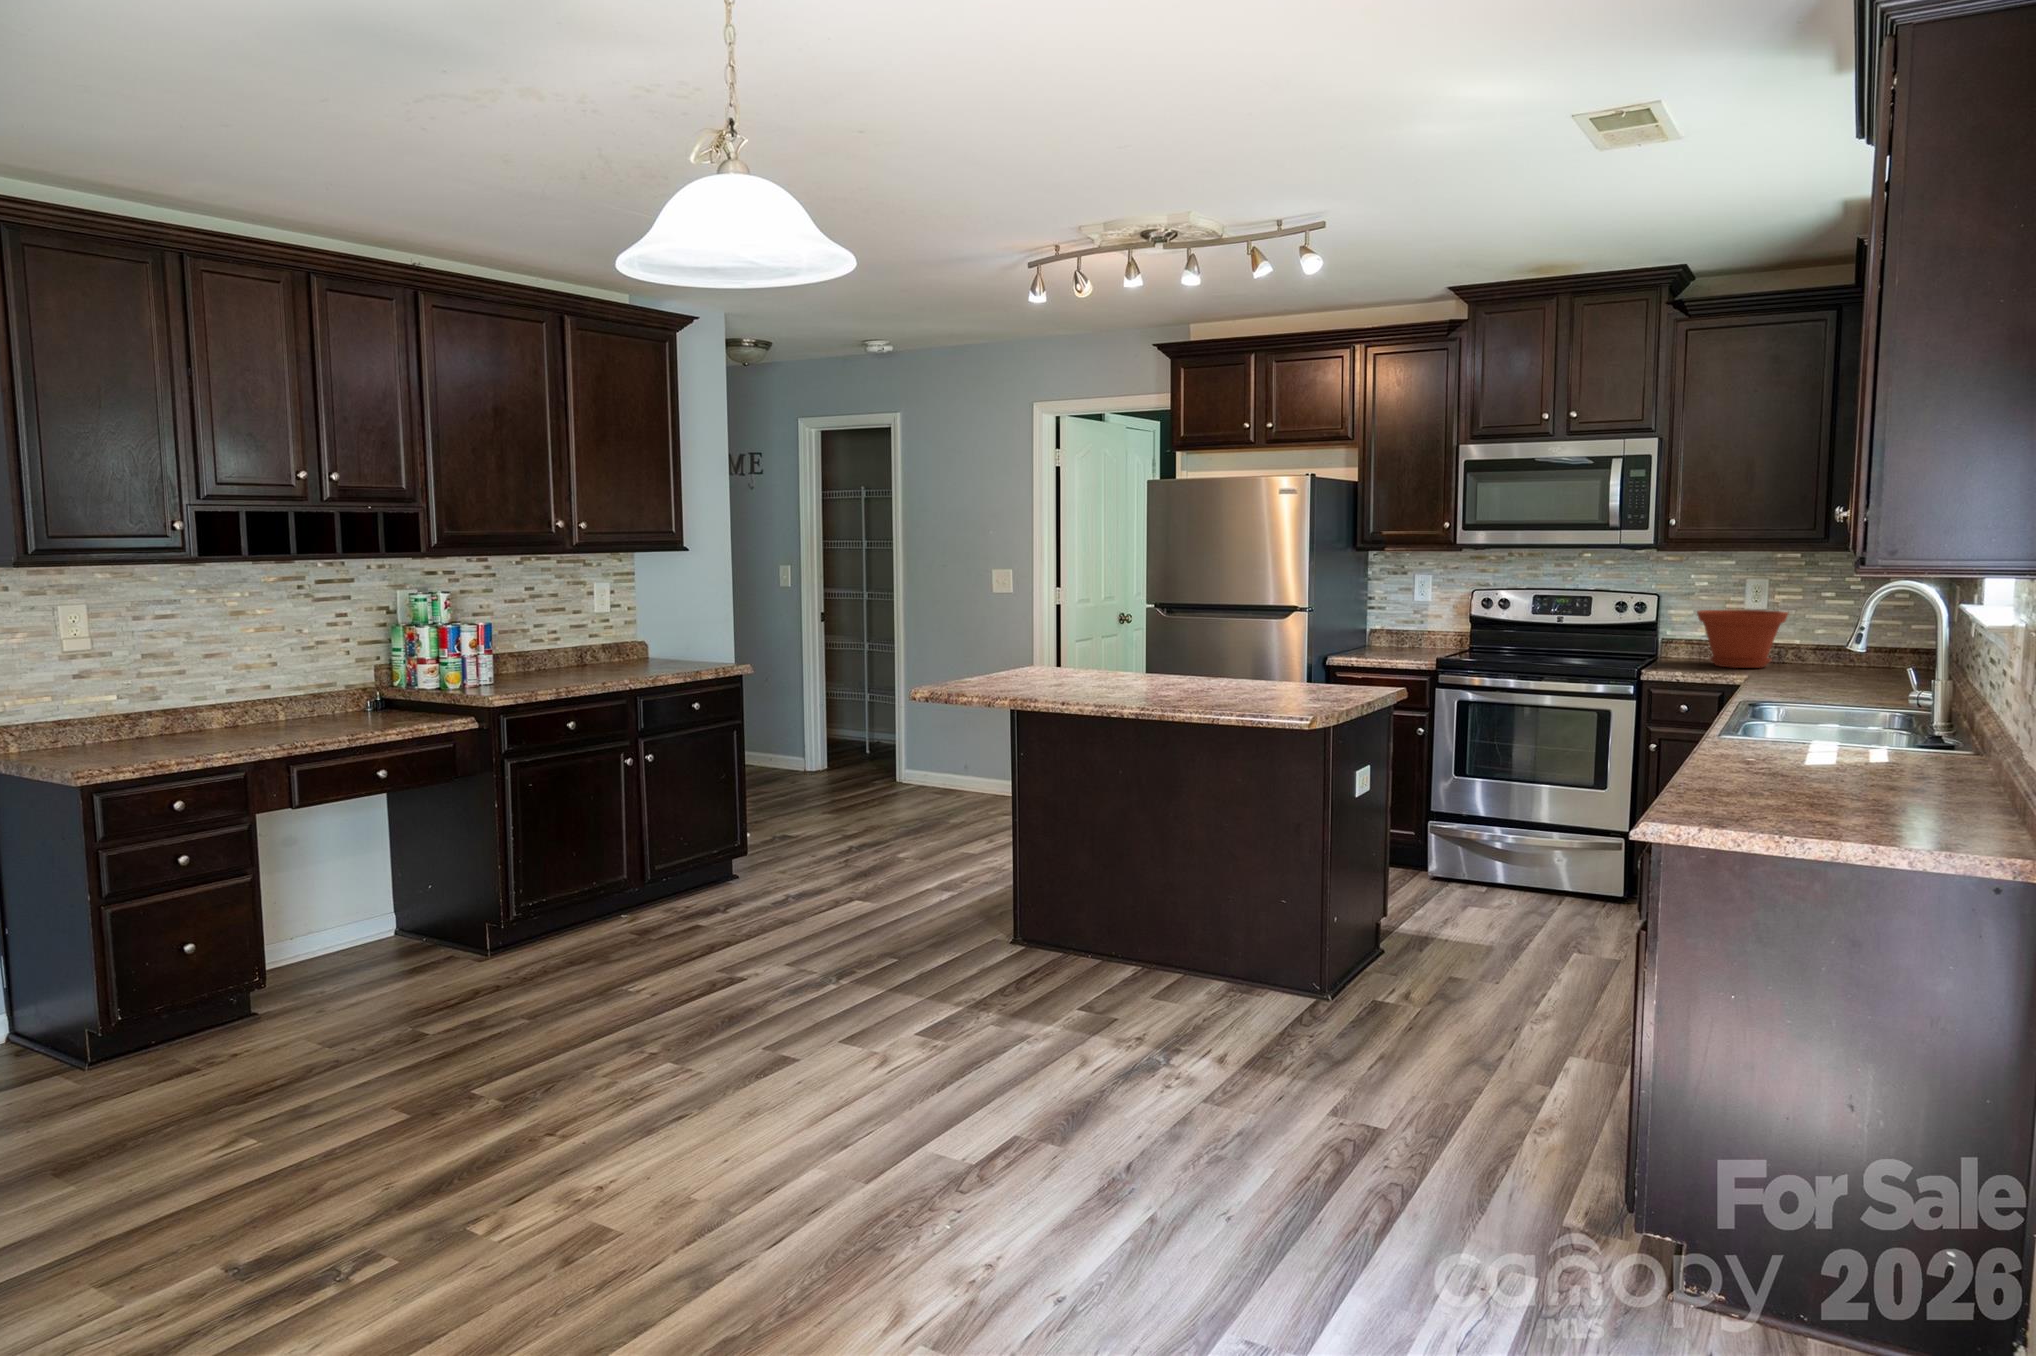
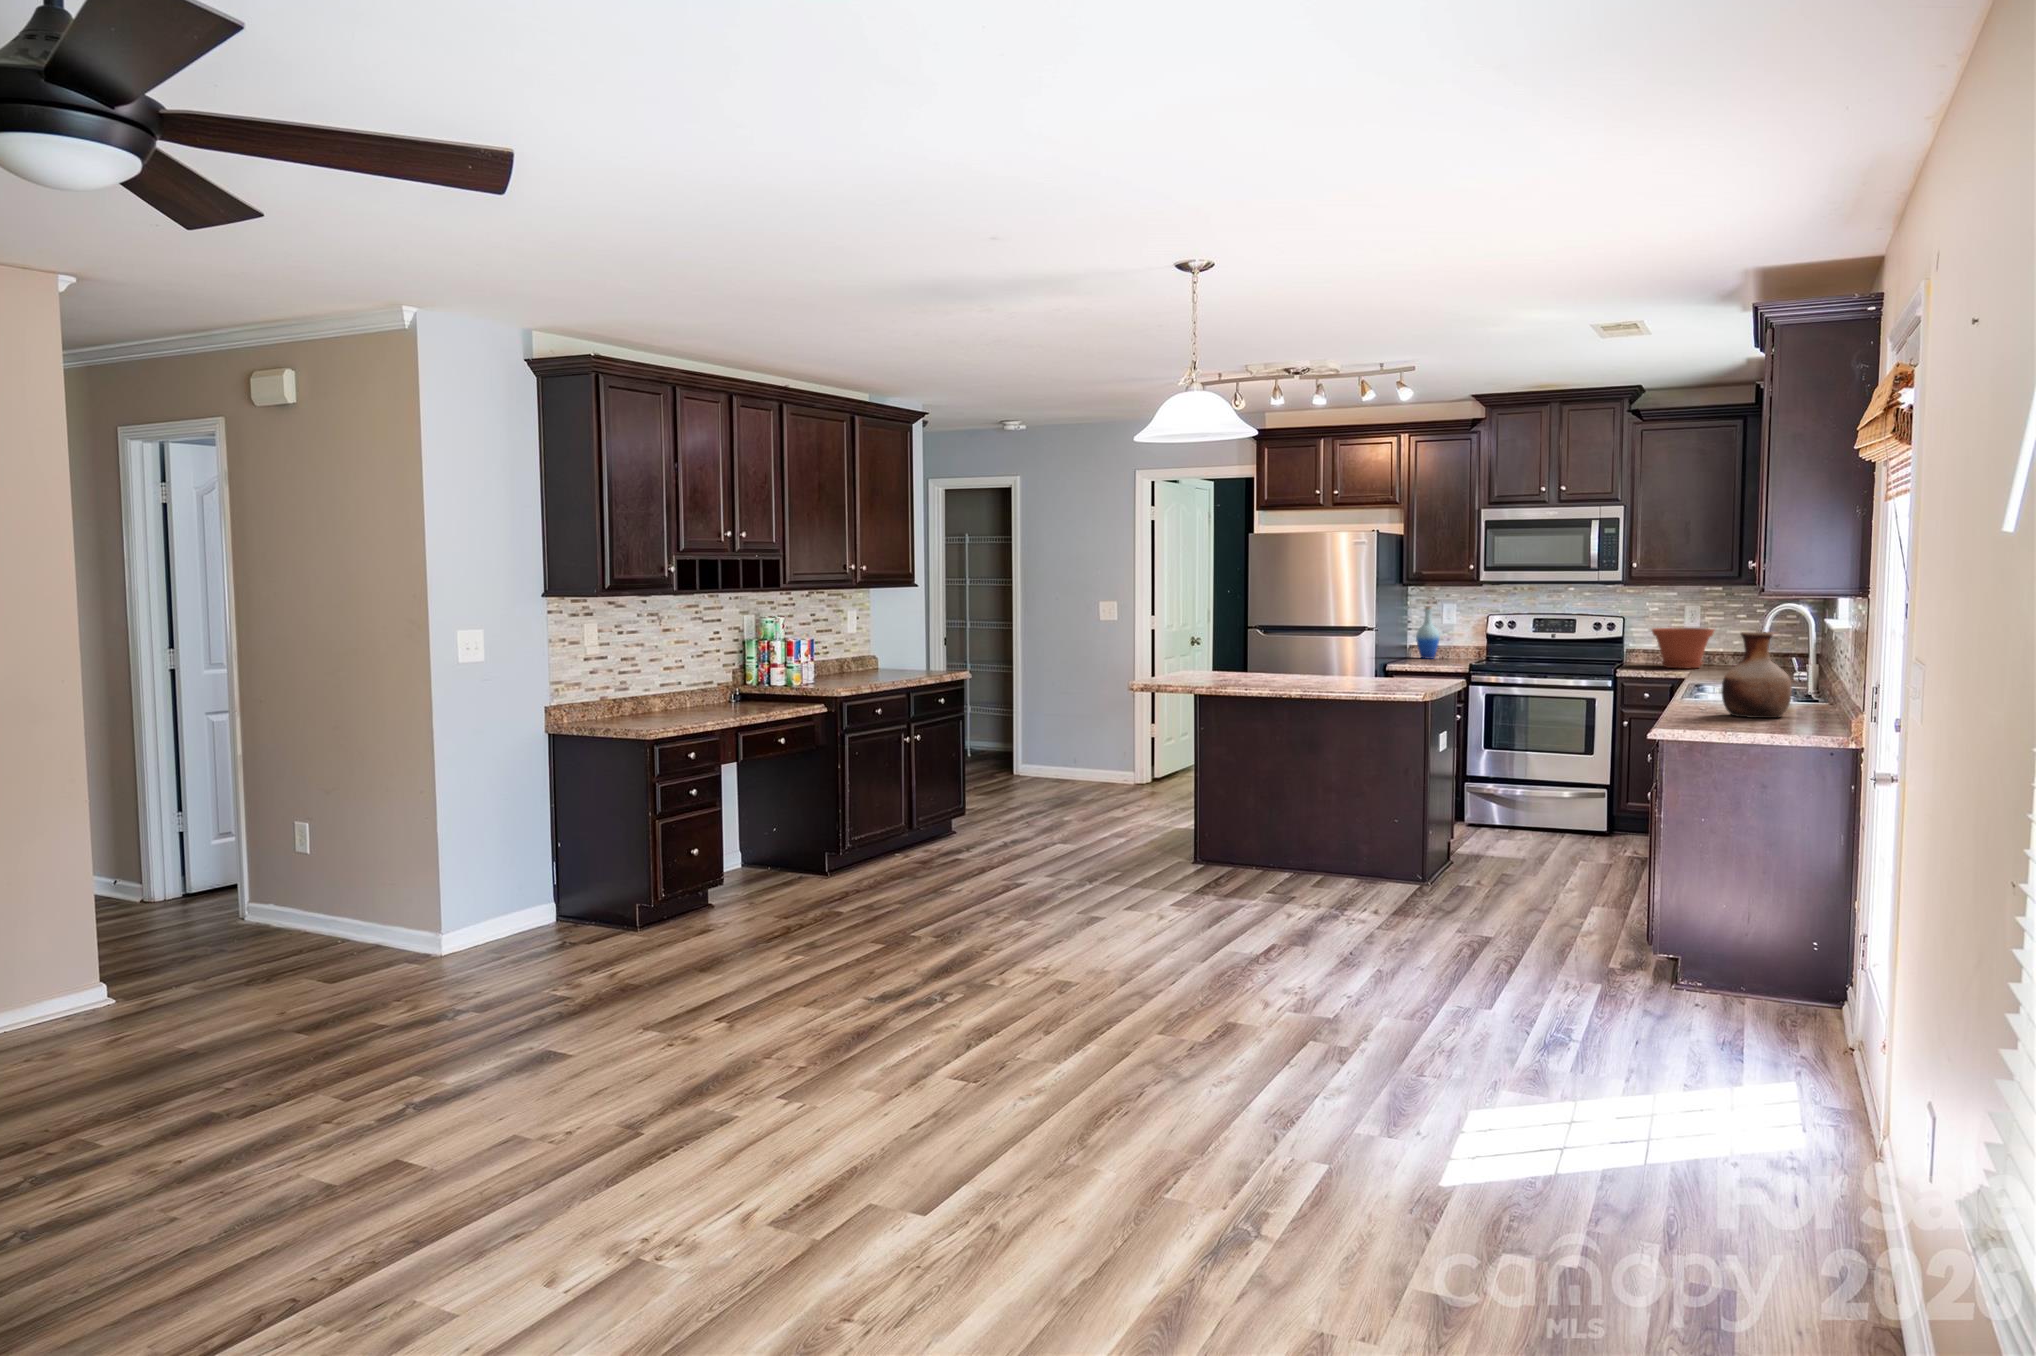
bottle: none [1376,577,1407,648] -> present [1416,606,1440,659]
vase: none [1781,631,1909,786] -> present [1721,631,1792,718]

